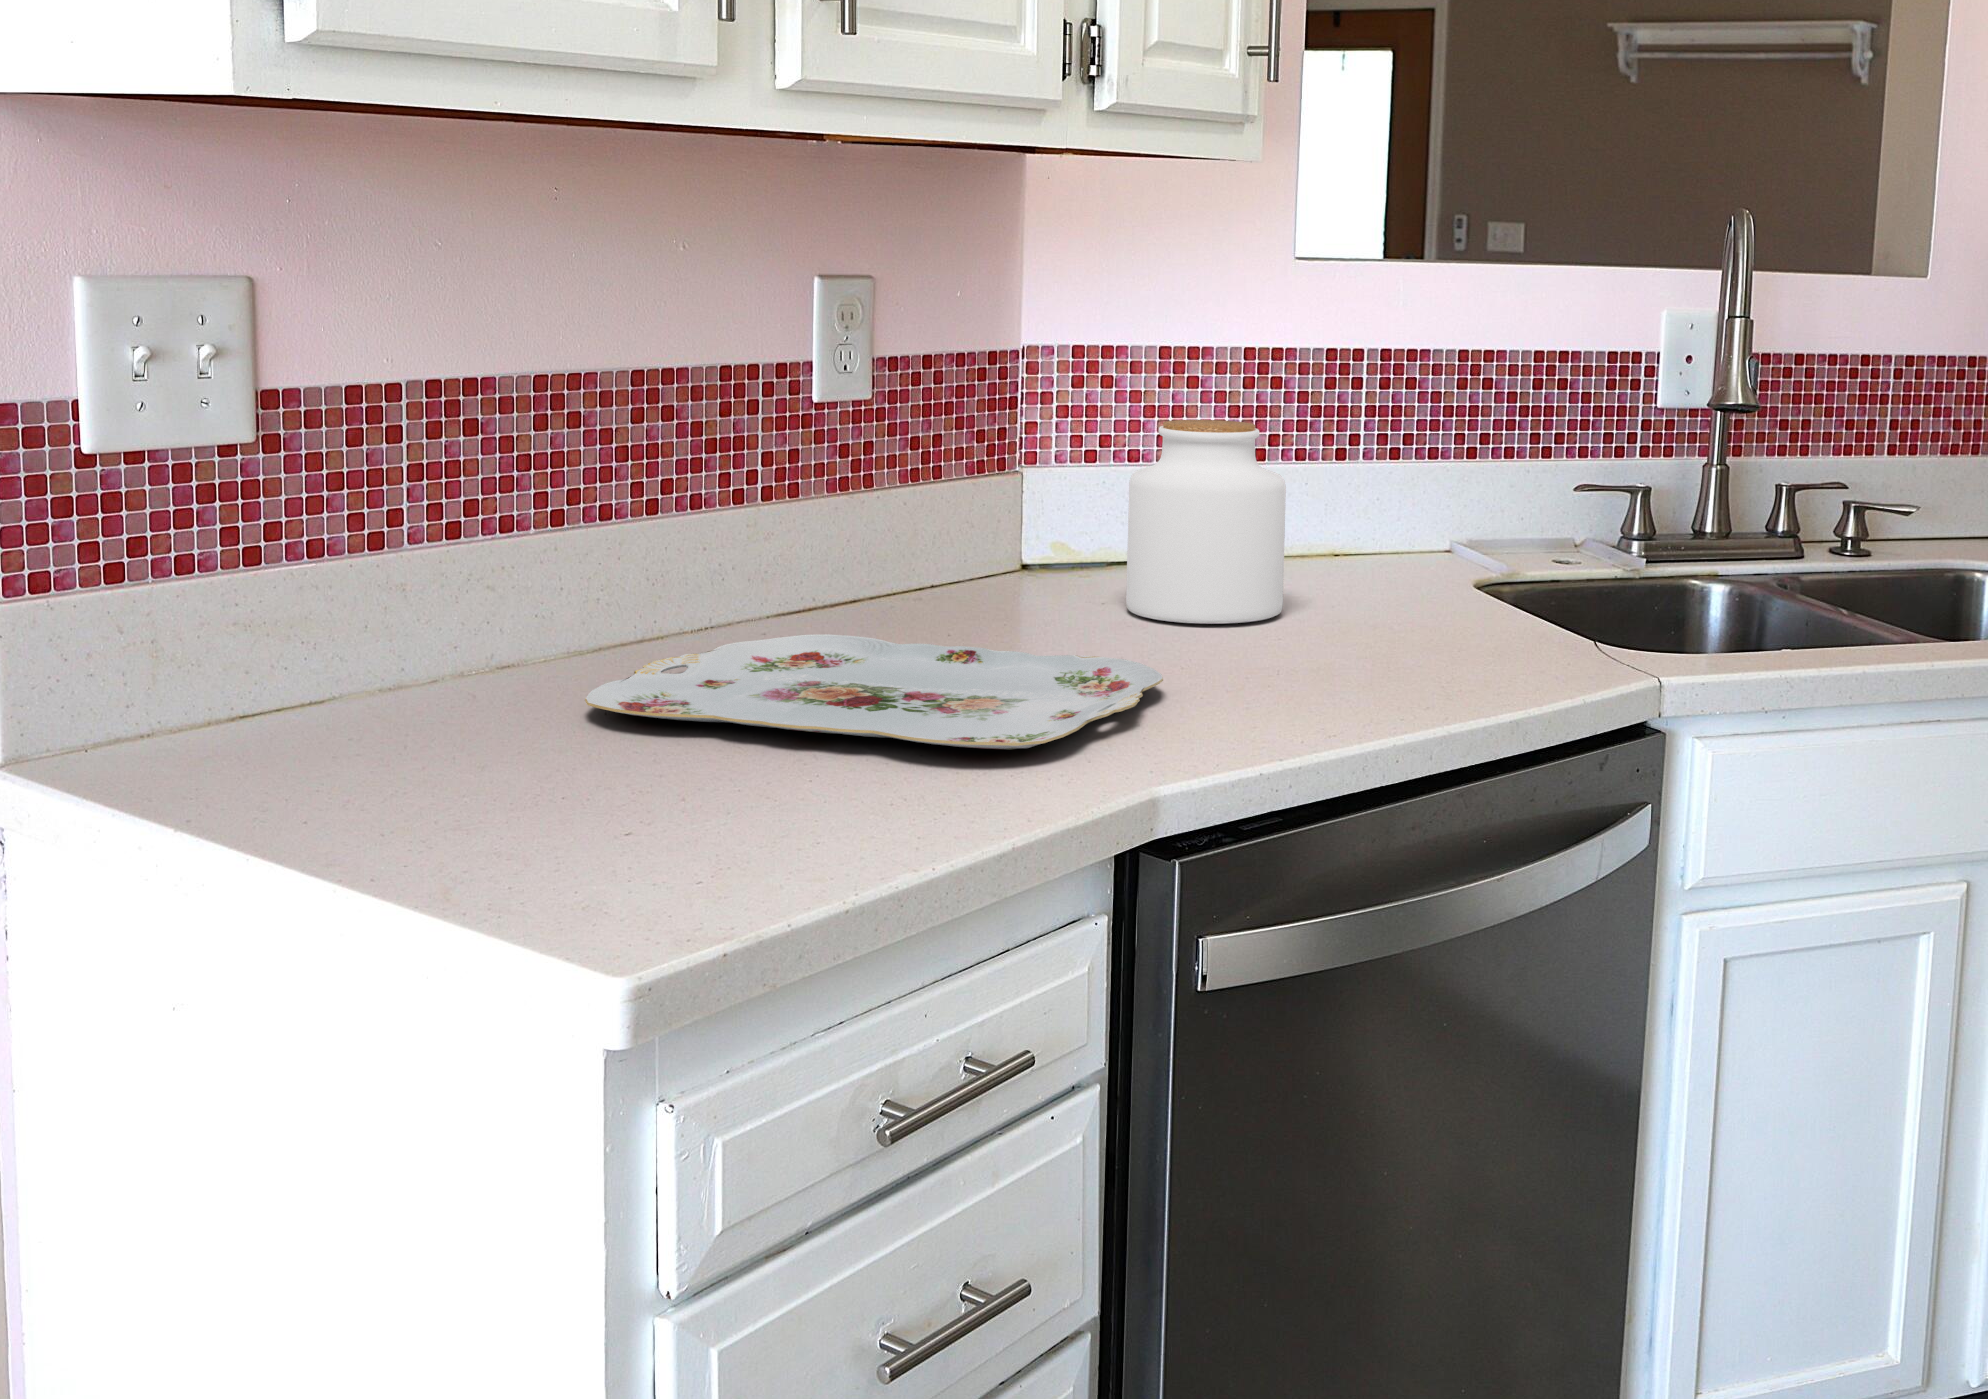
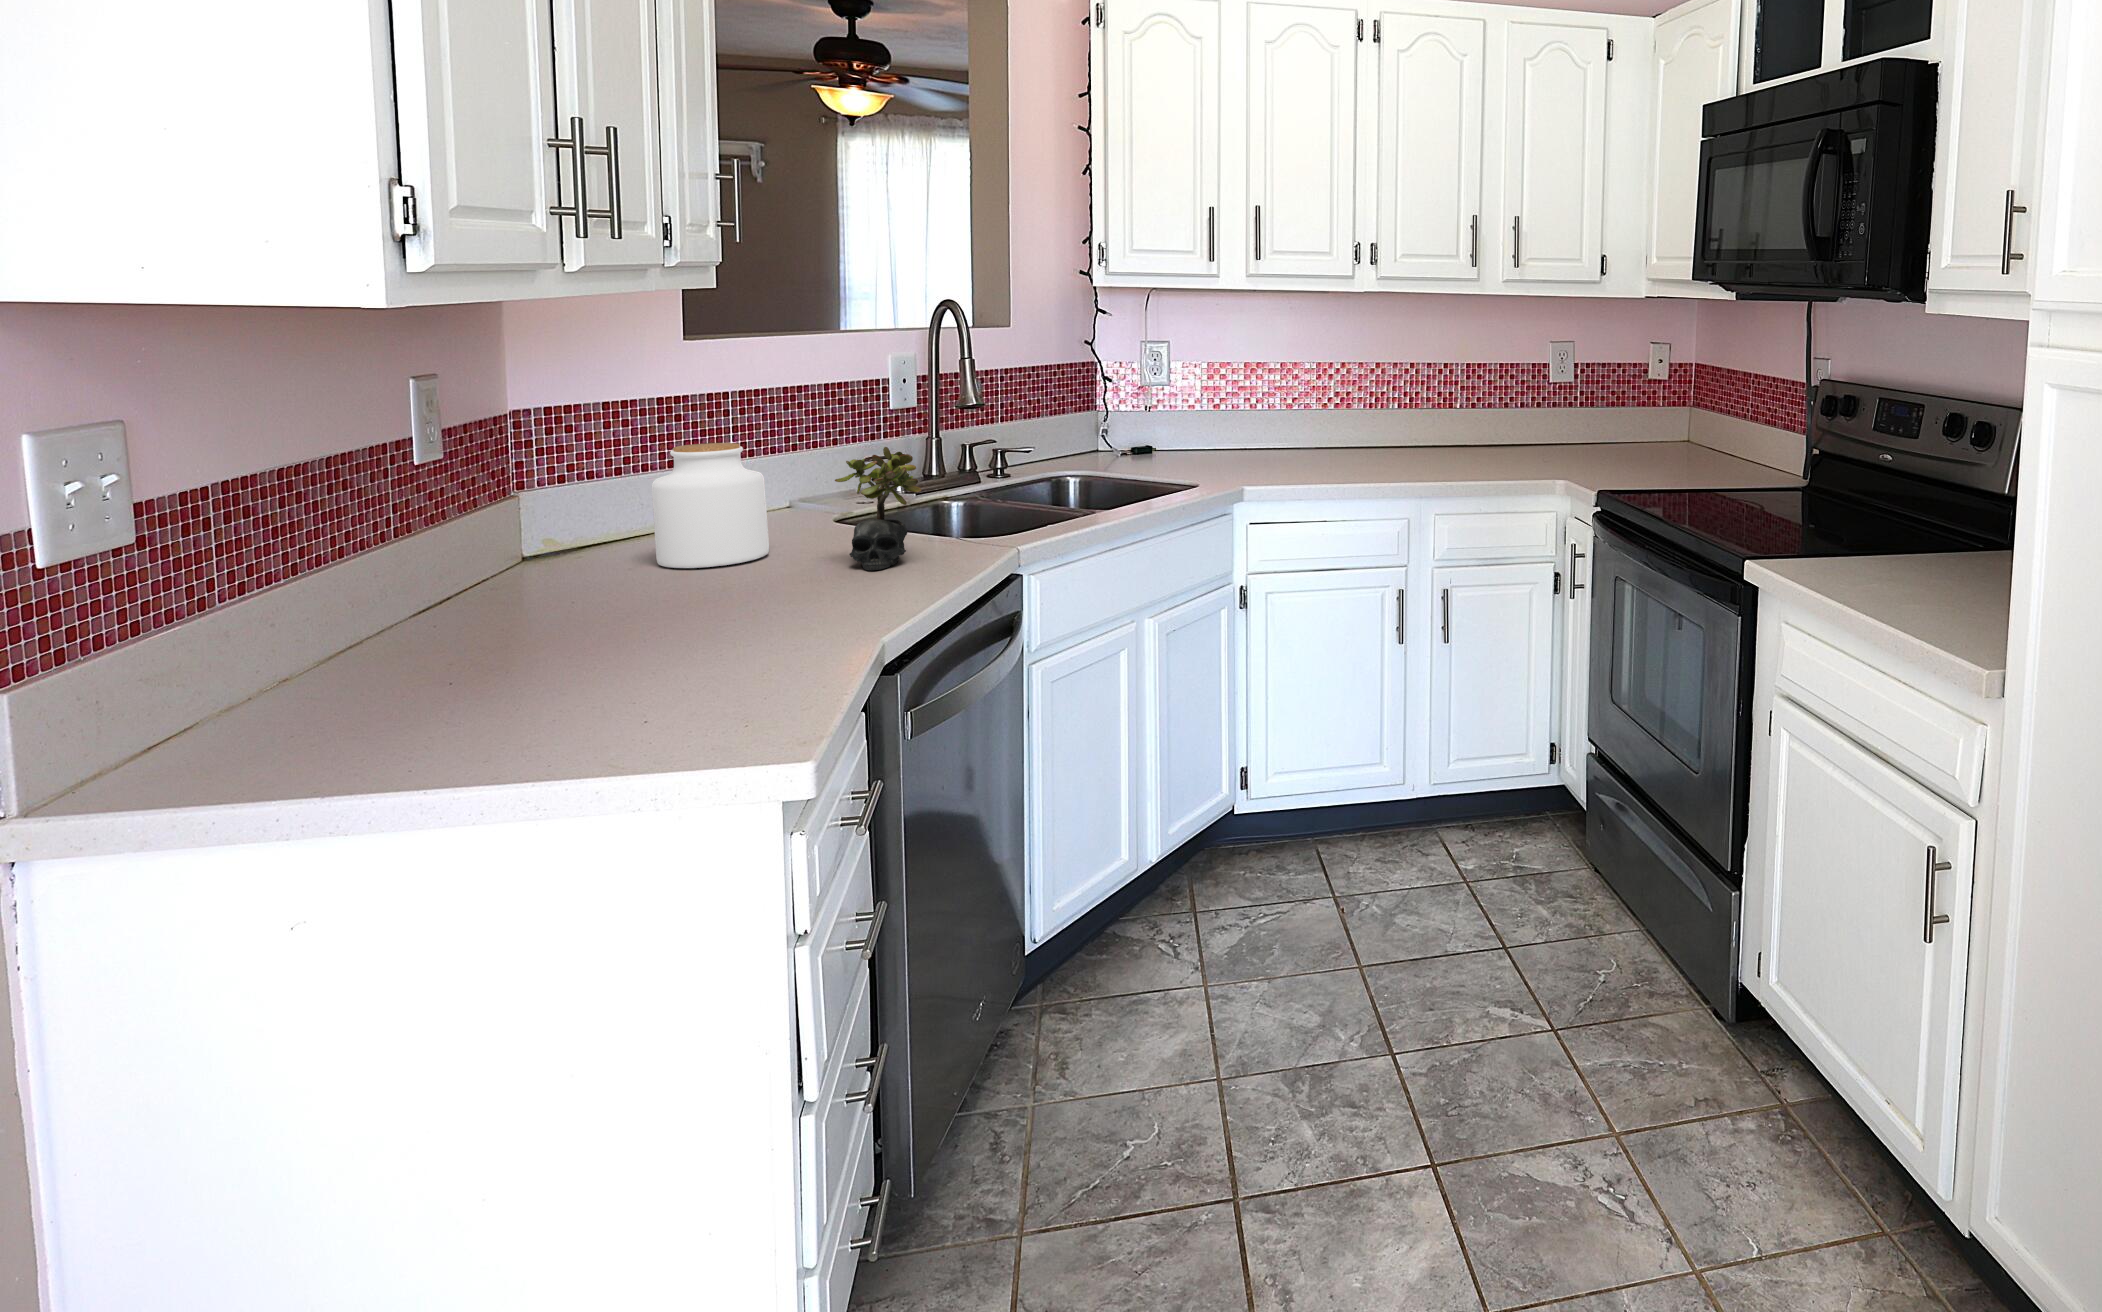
succulent plant: none [1326,455,1462,674] -> present [835,447,922,570]
serving tray: present [585,634,1163,750] -> none [409,586,815,684]

